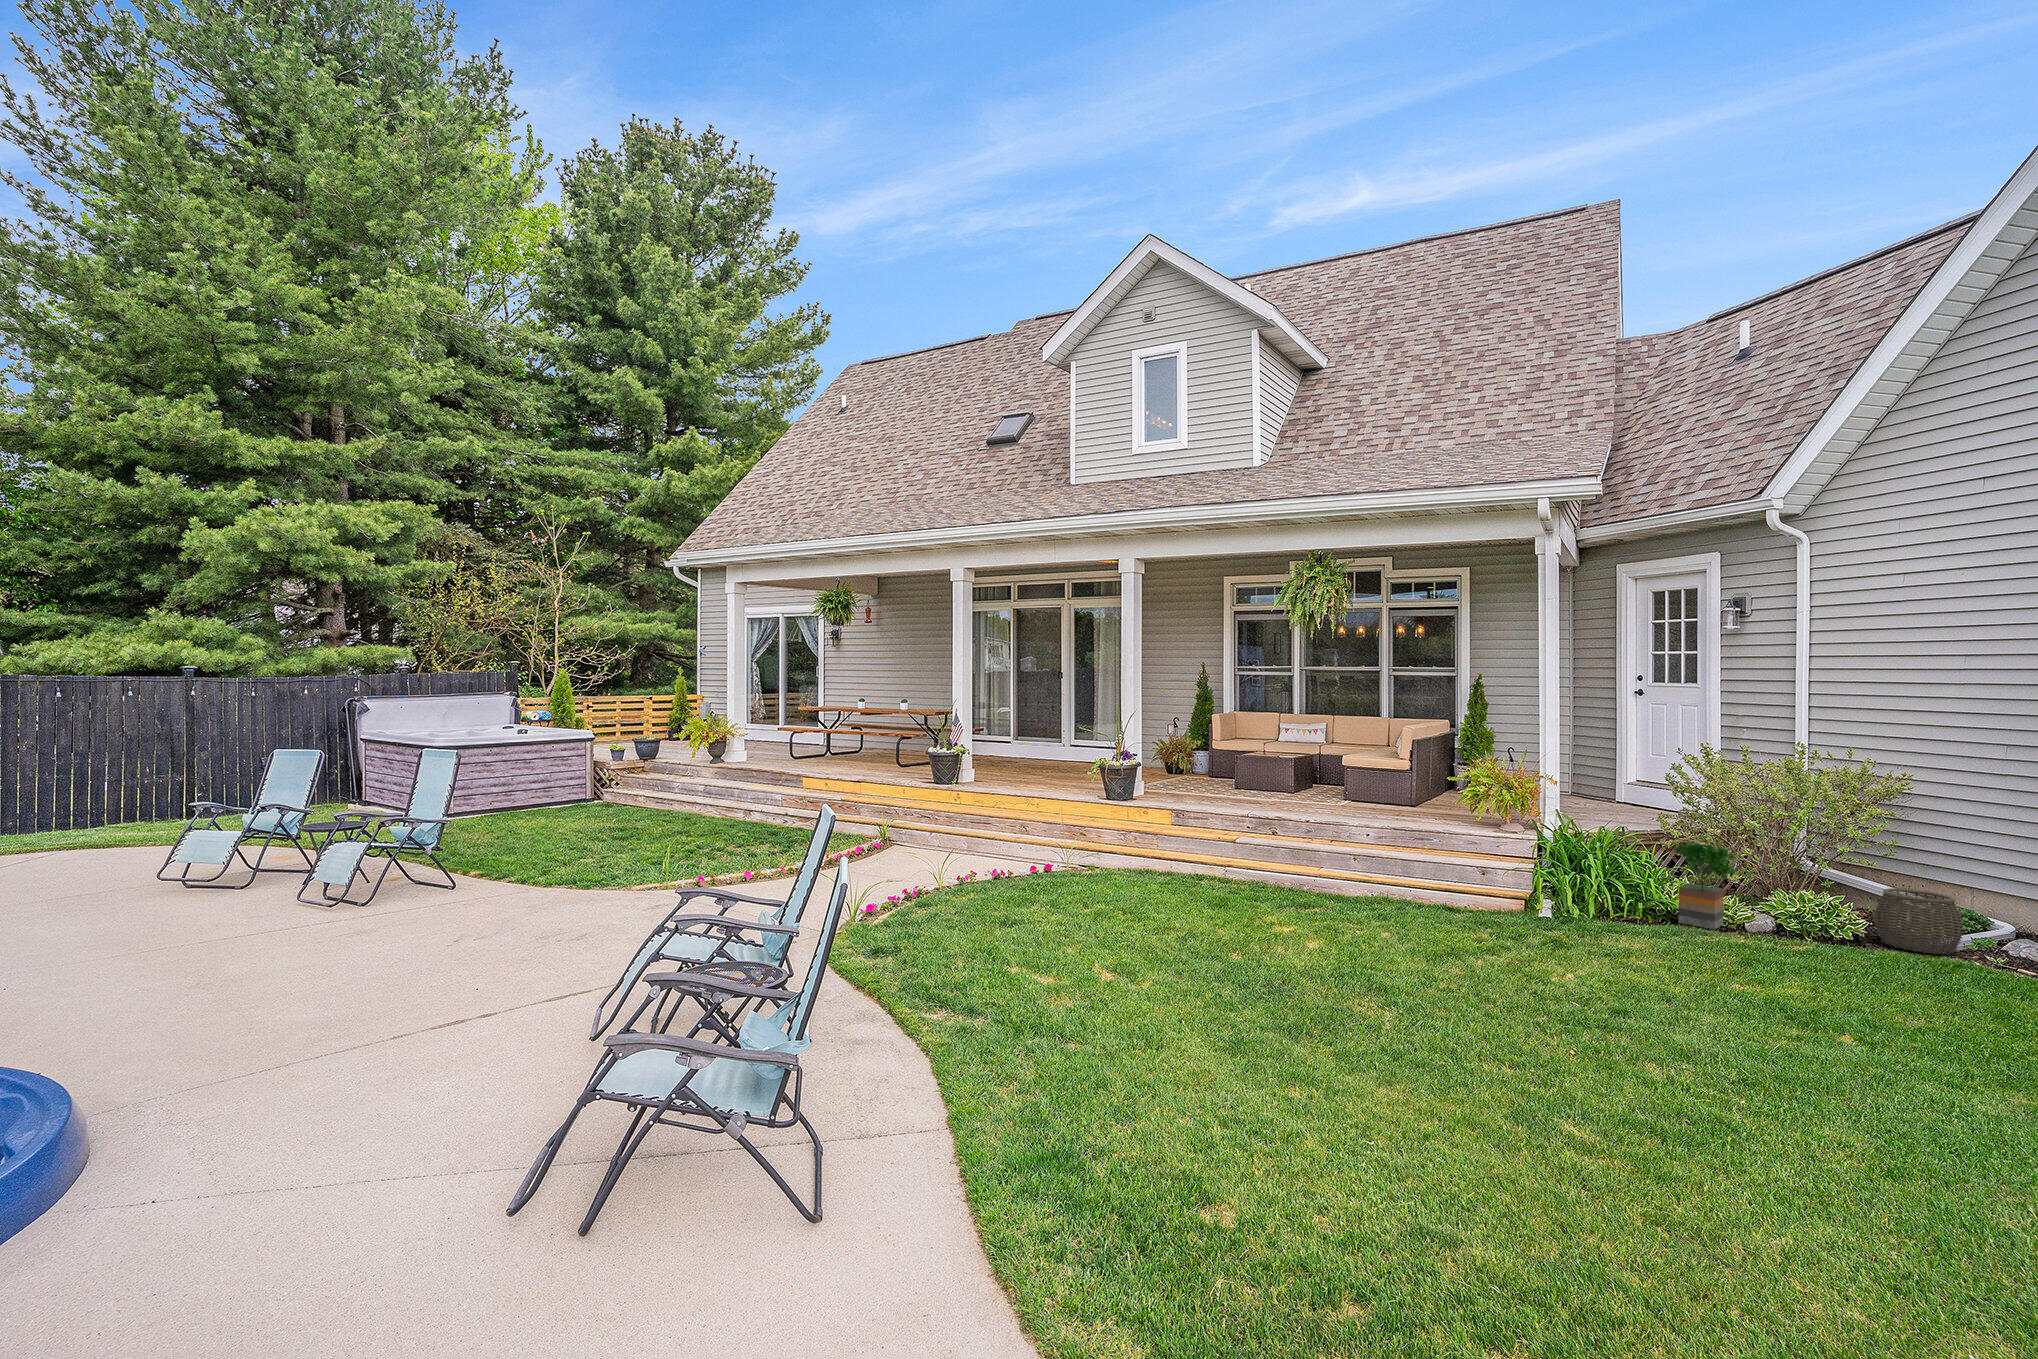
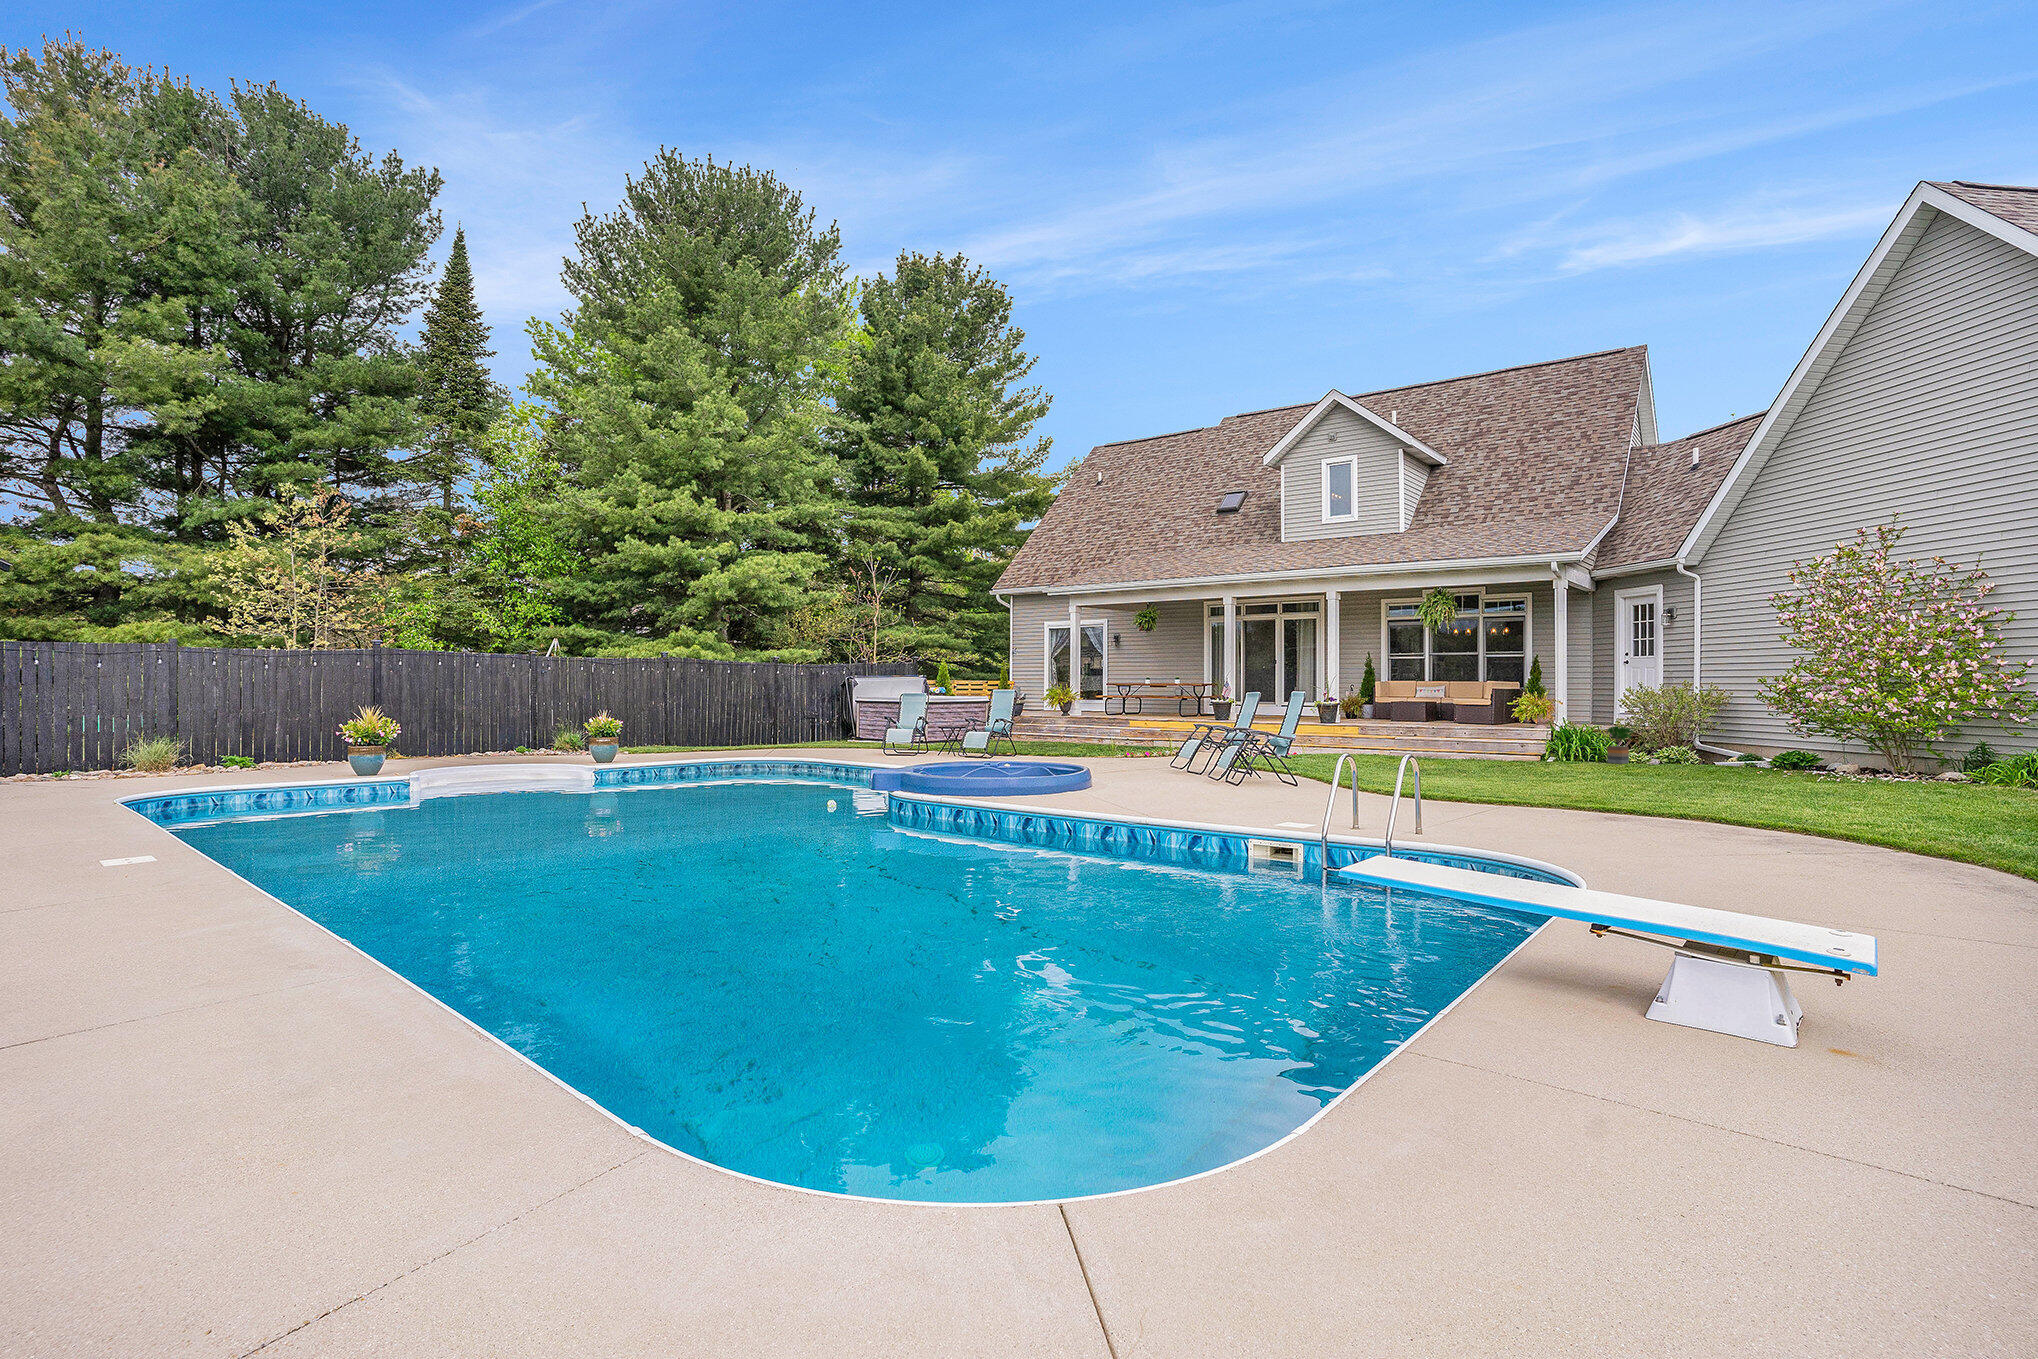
woven basket: present [1874,888,1964,955] -> none [1690,742,1724,766]

